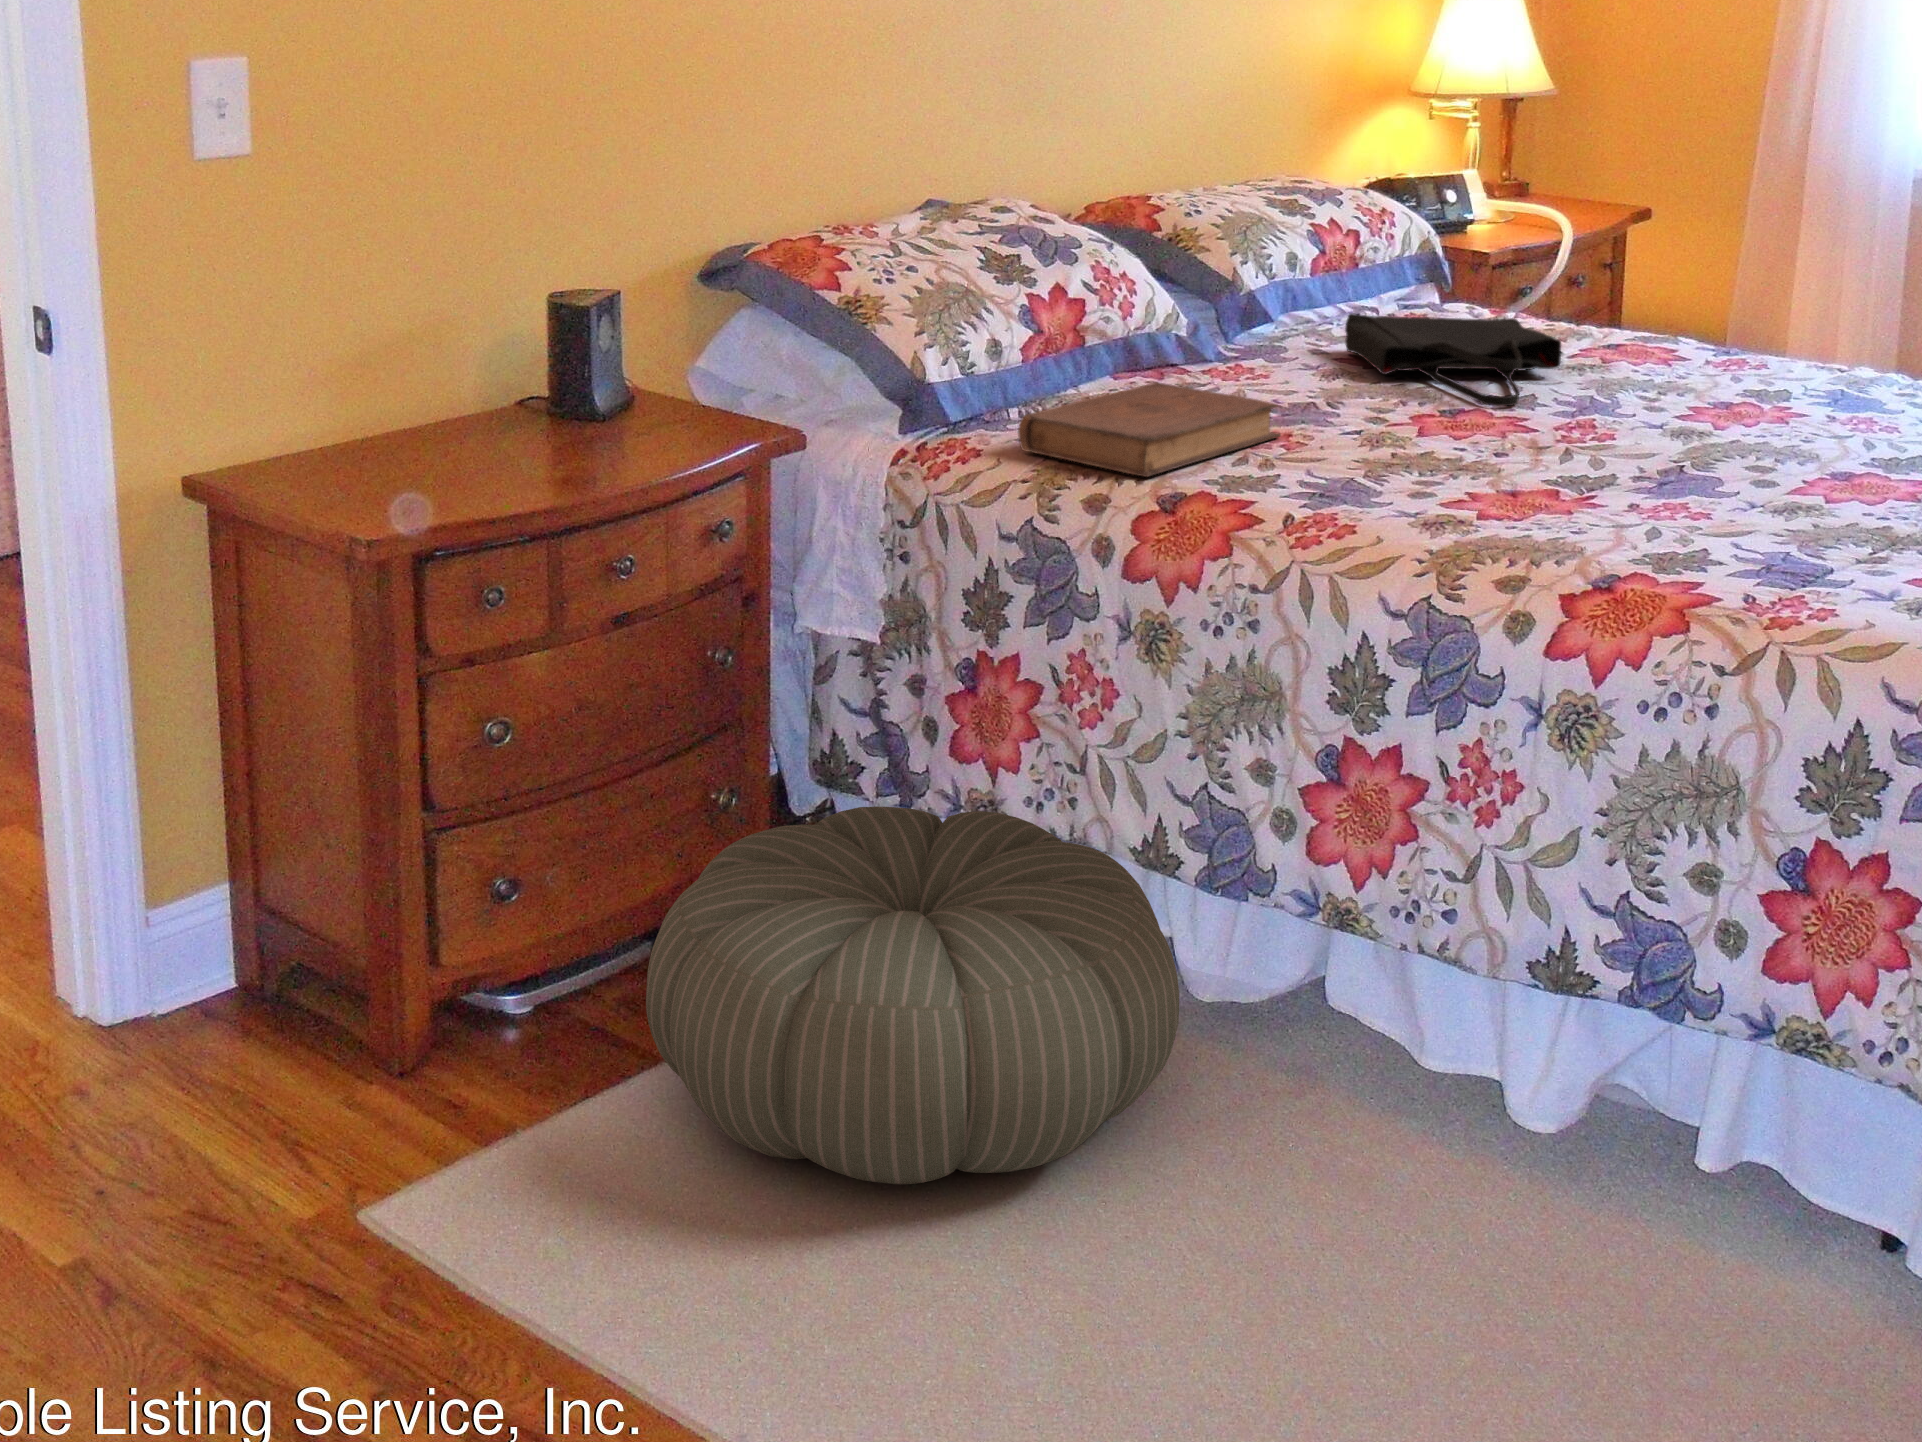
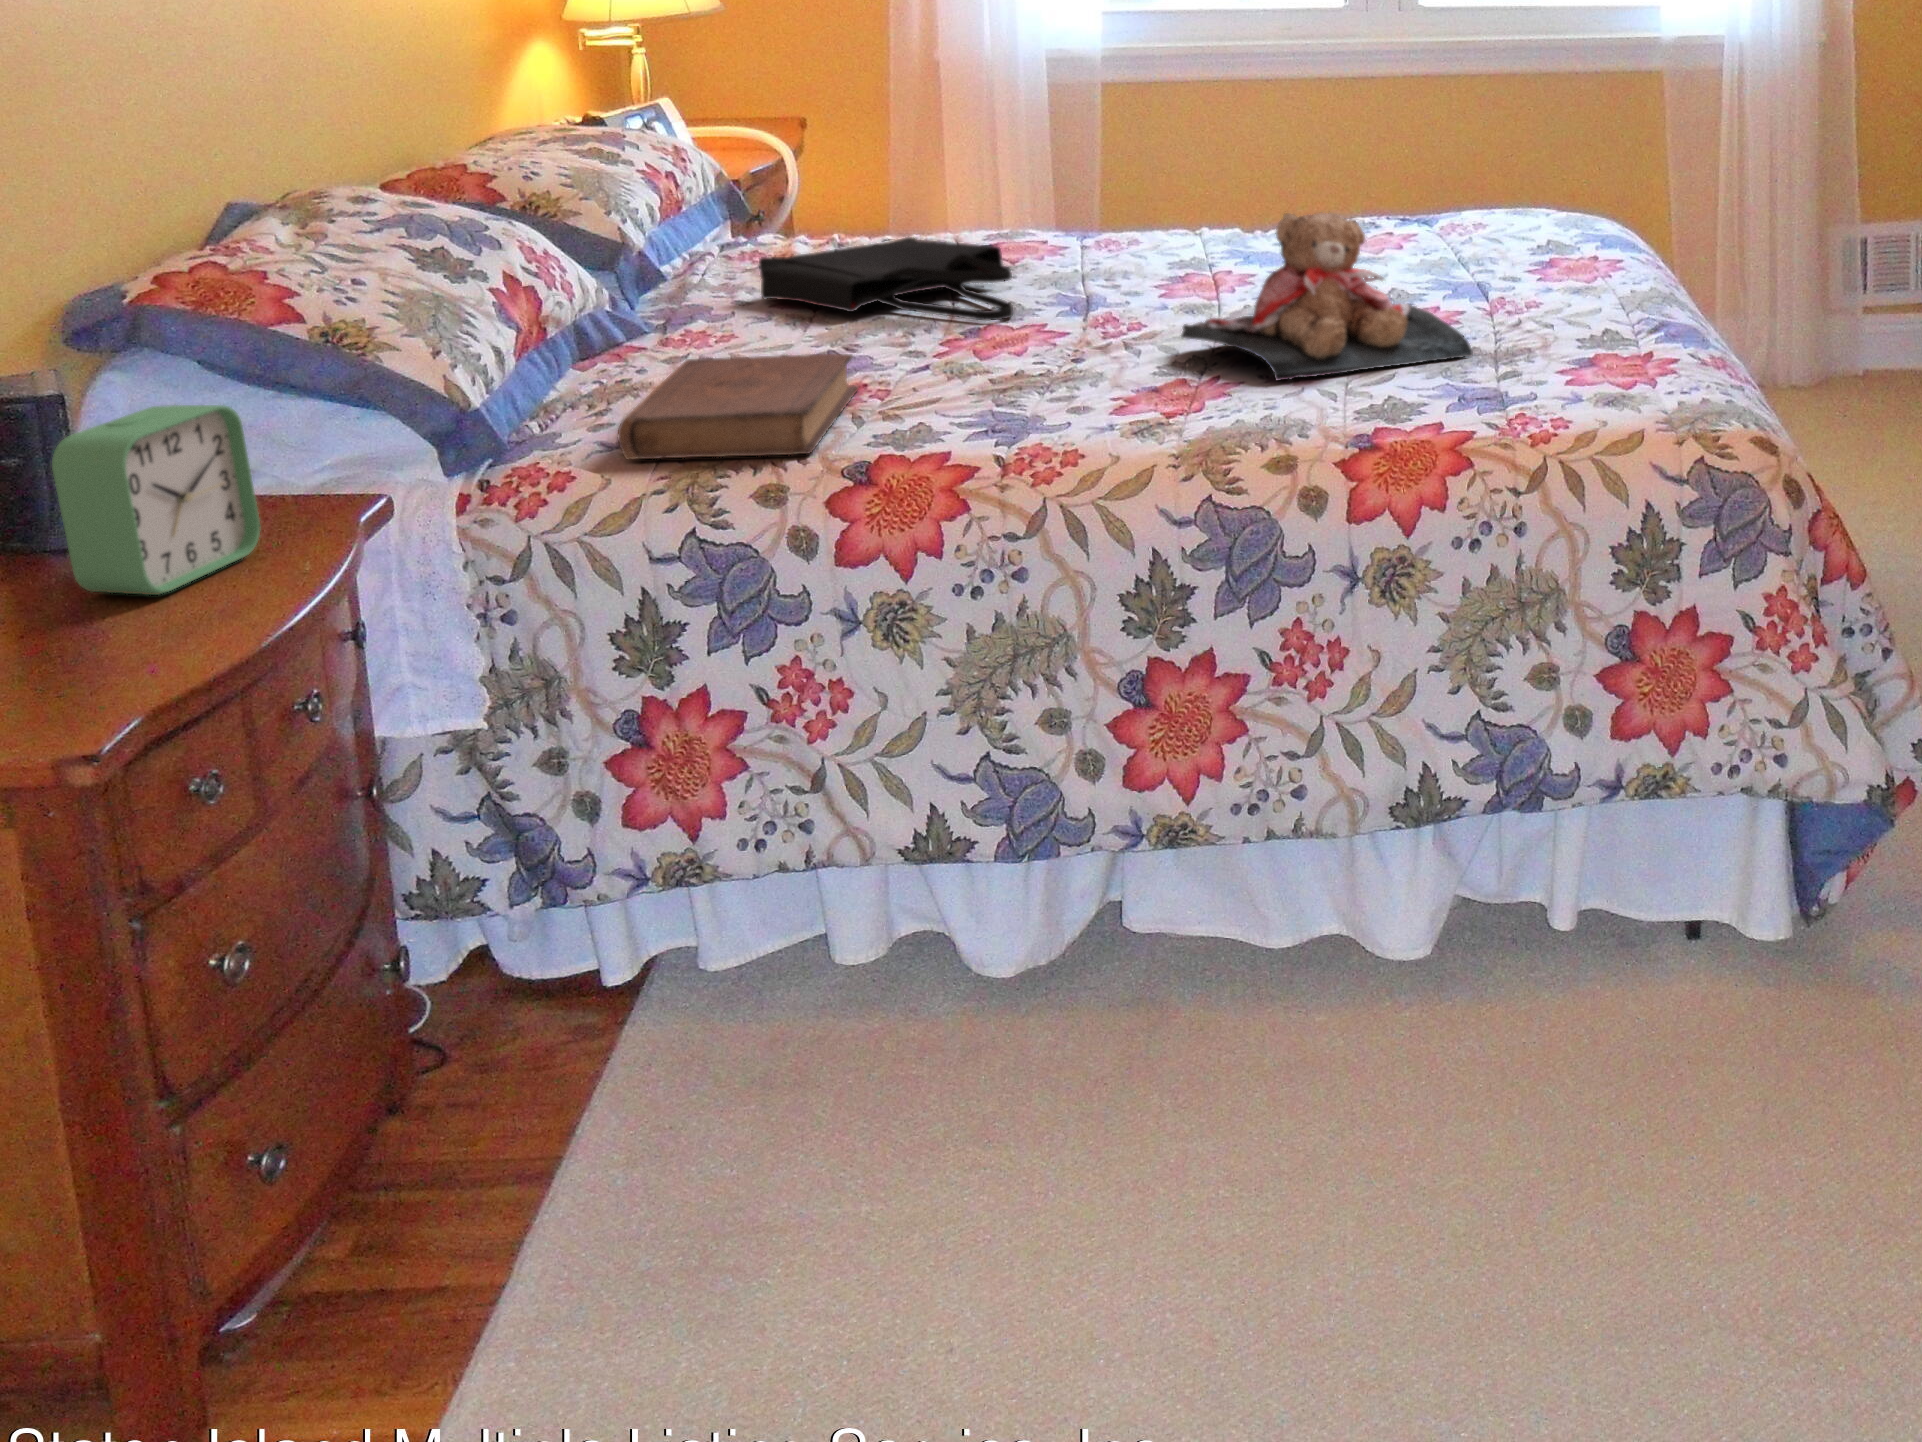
alarm clock: none [530,328,674,463] -> present [52,405,260,595]
teddy bear: none [1585,341,1879,534] -> present [1181,212,1473,380]
pouf: present [646,806,1179,1184] -> none [473,858,1105,1312]

